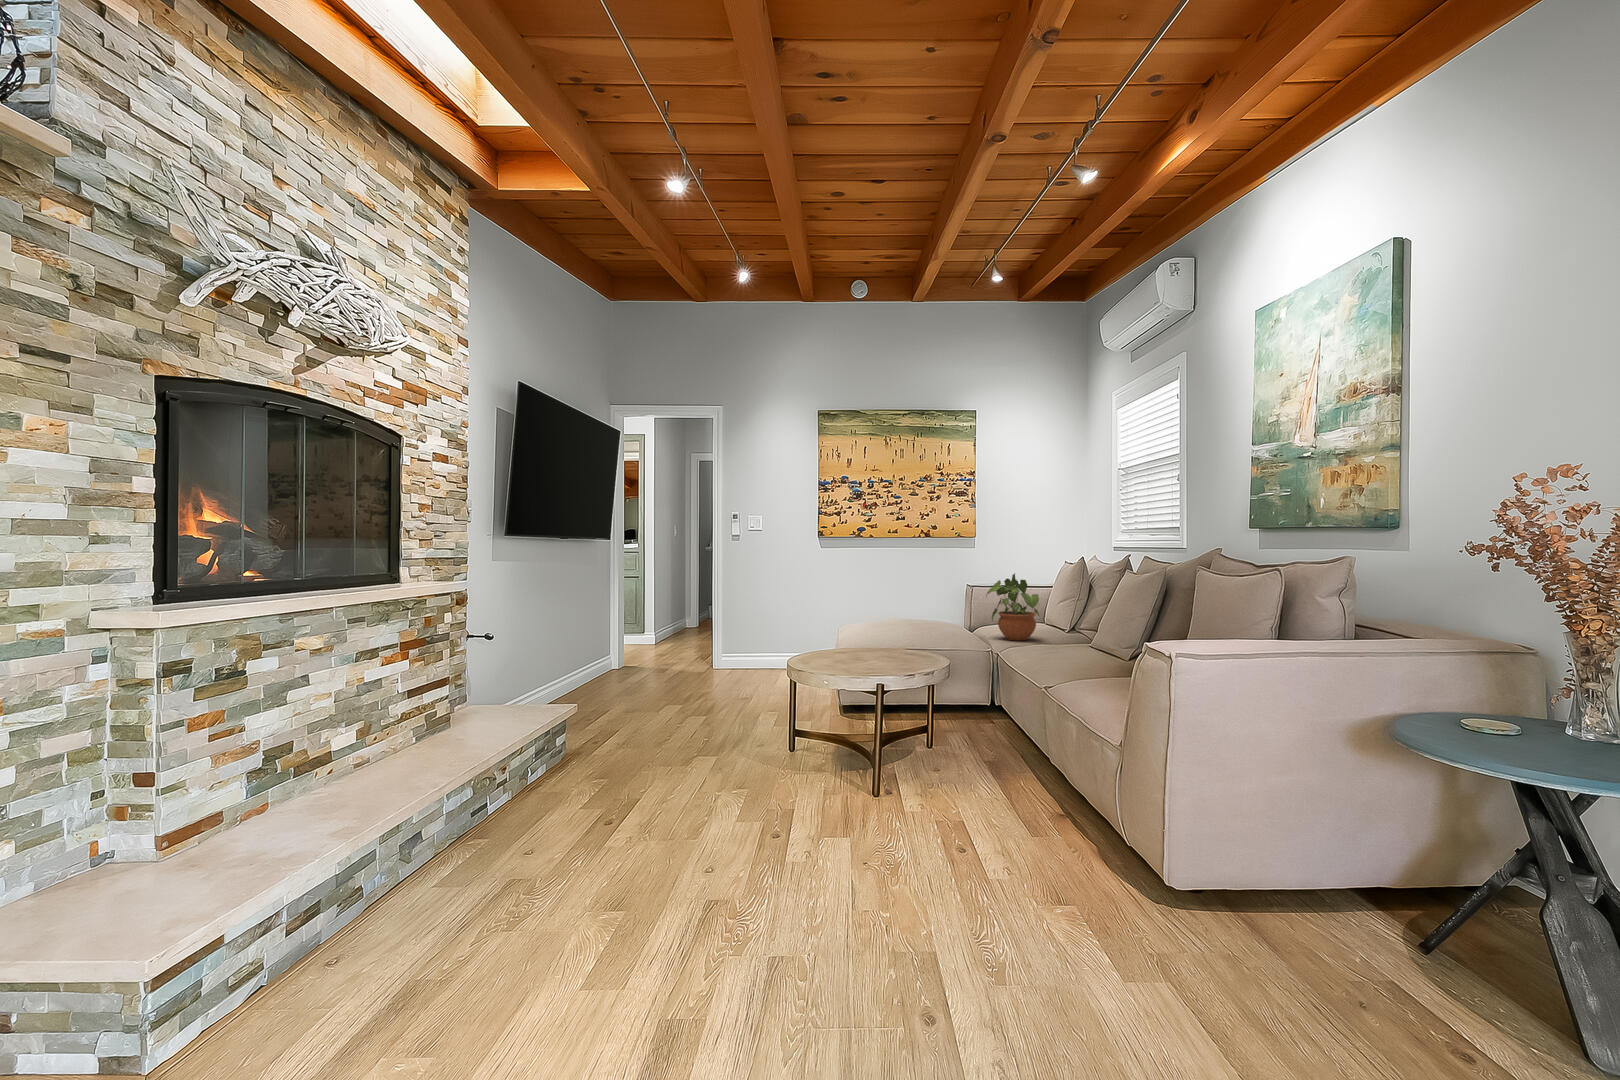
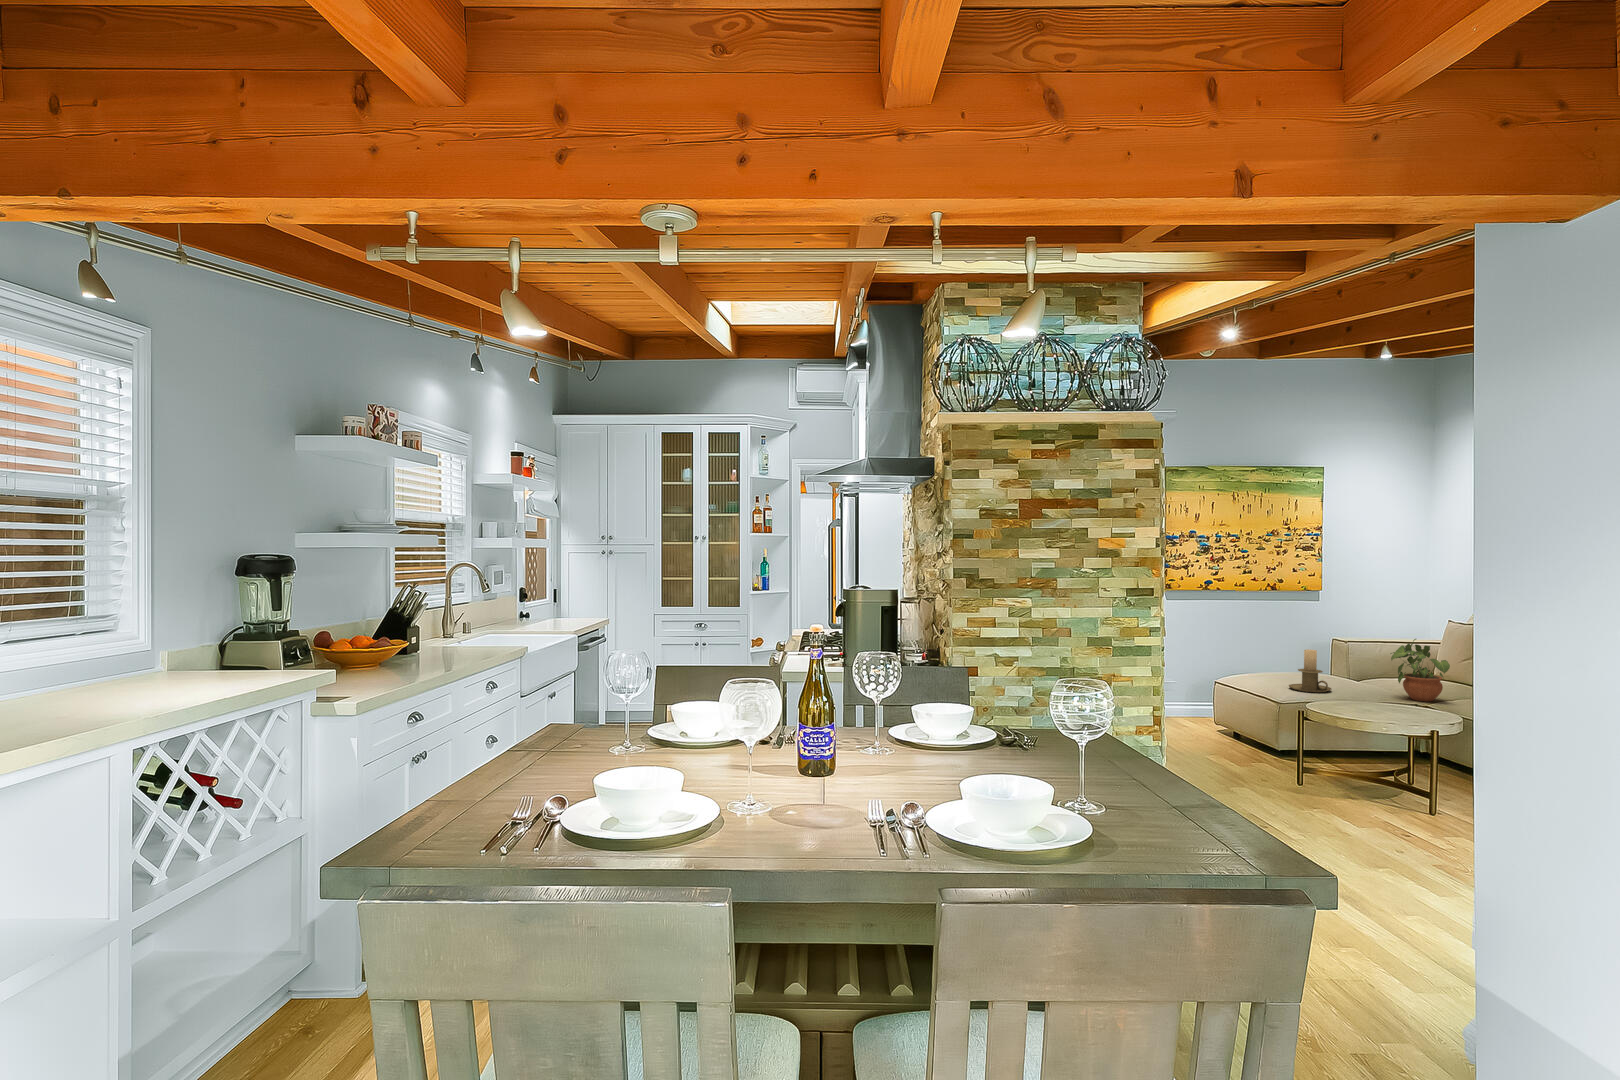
candle holder: none [893,588,935,634] -> present [1289,649,1331,693]

